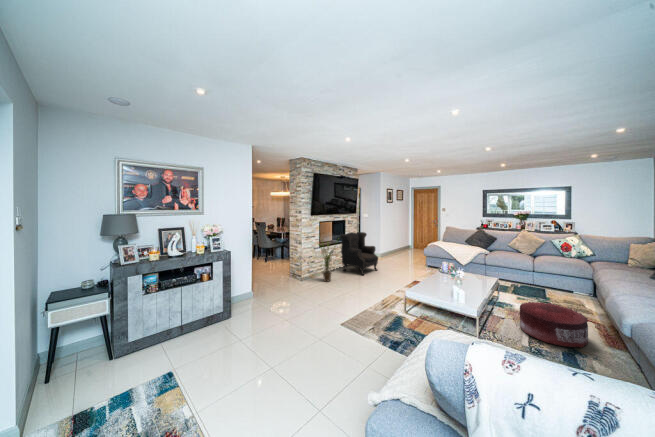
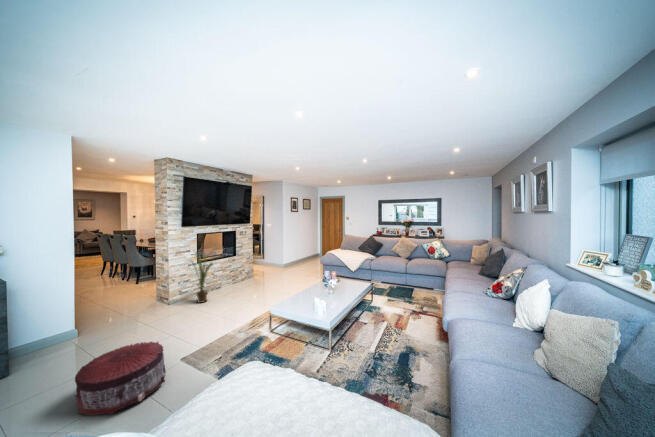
armchair: present [340,232,378,275] -> none [225,243,270,291]
pouf: present [520,302,589,348] -> present [75,342,166,415]

